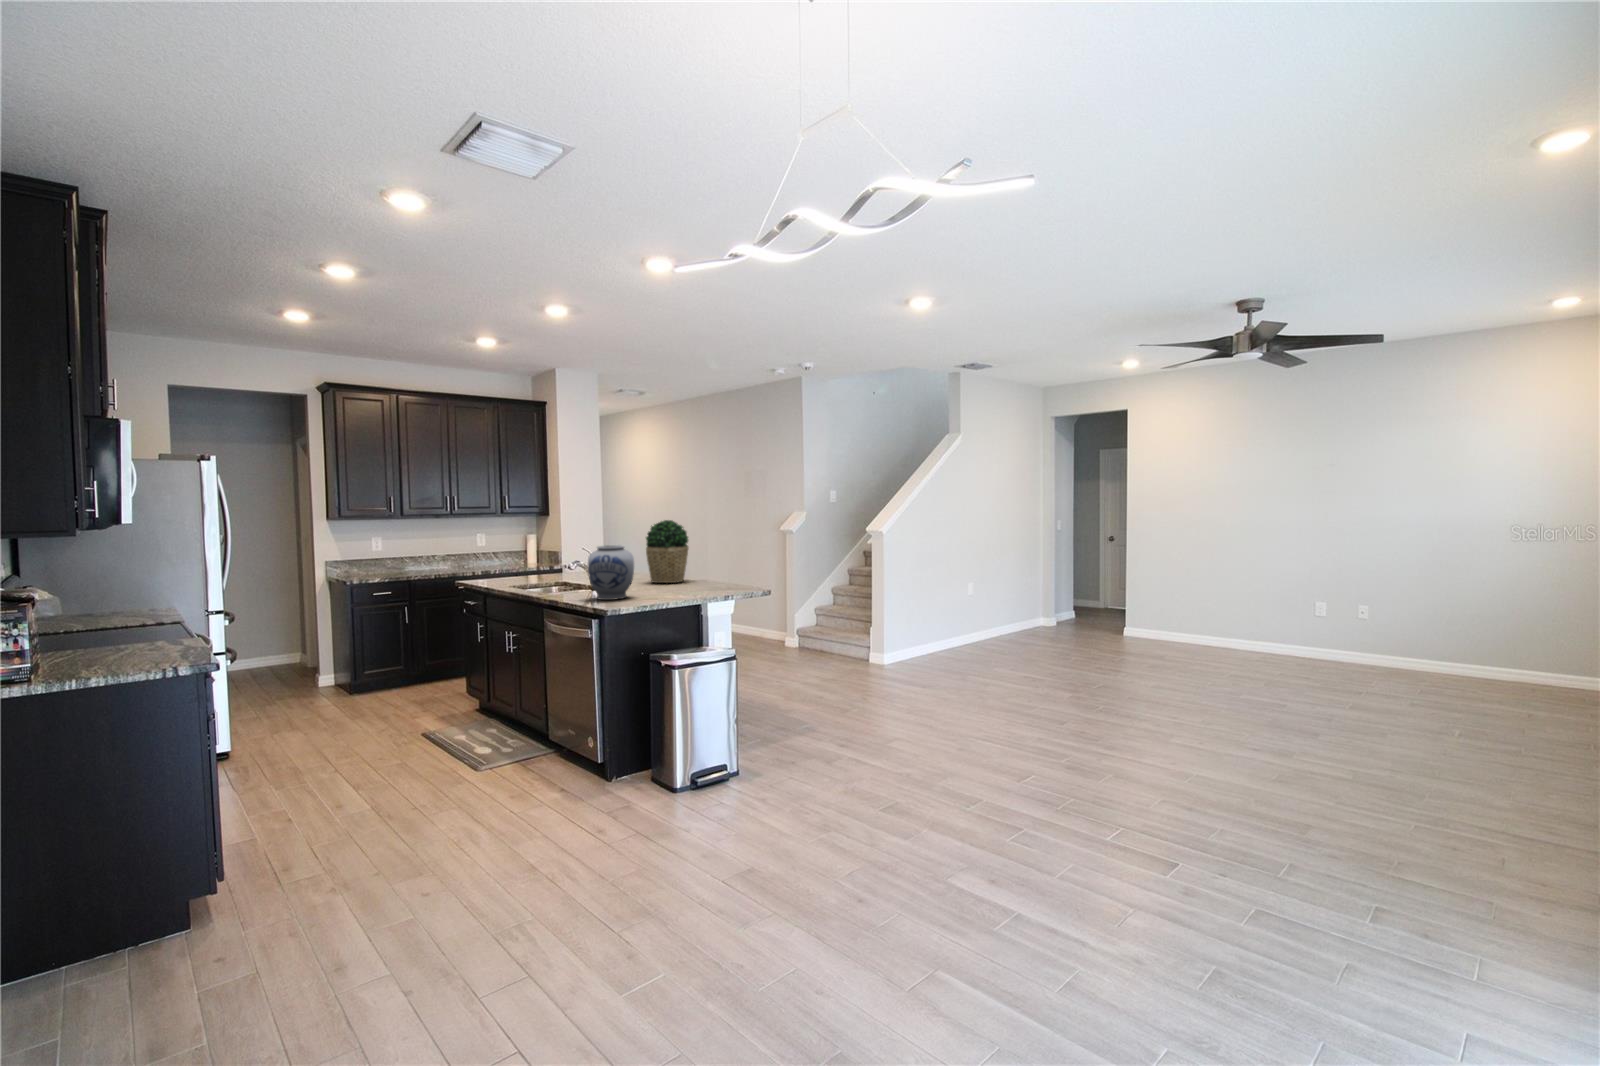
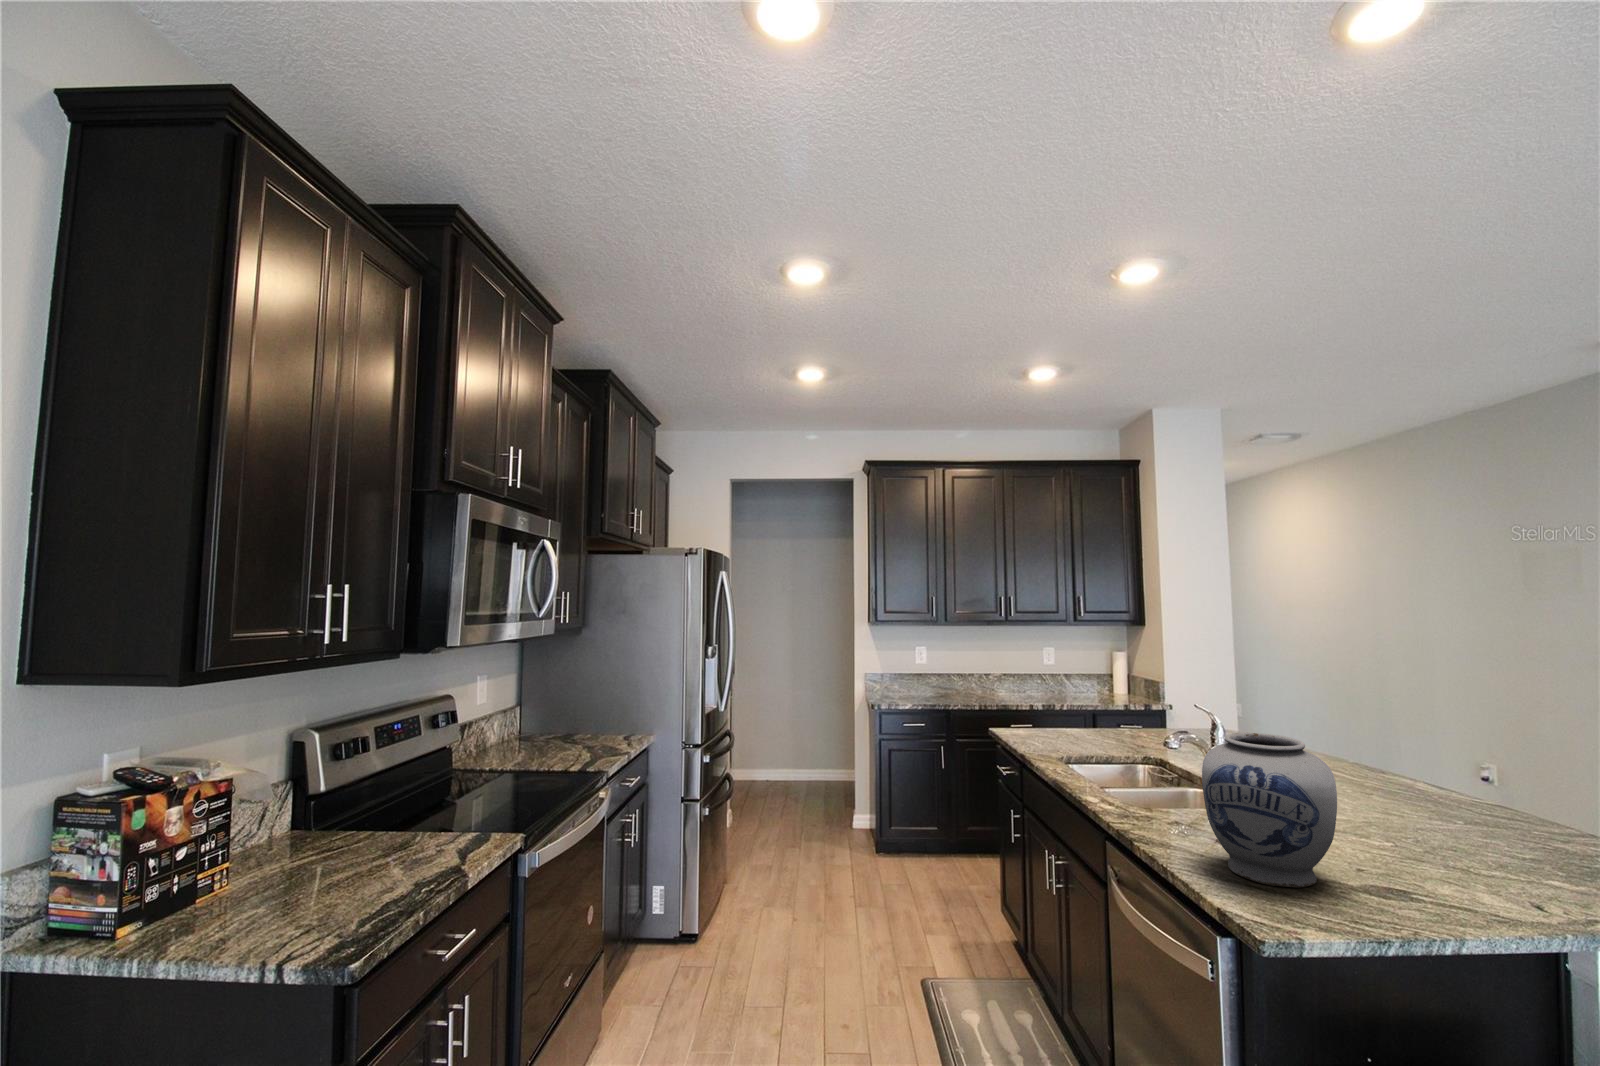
potted plant: present [646,520,689,583] -> none [1347,666,1479,826]

